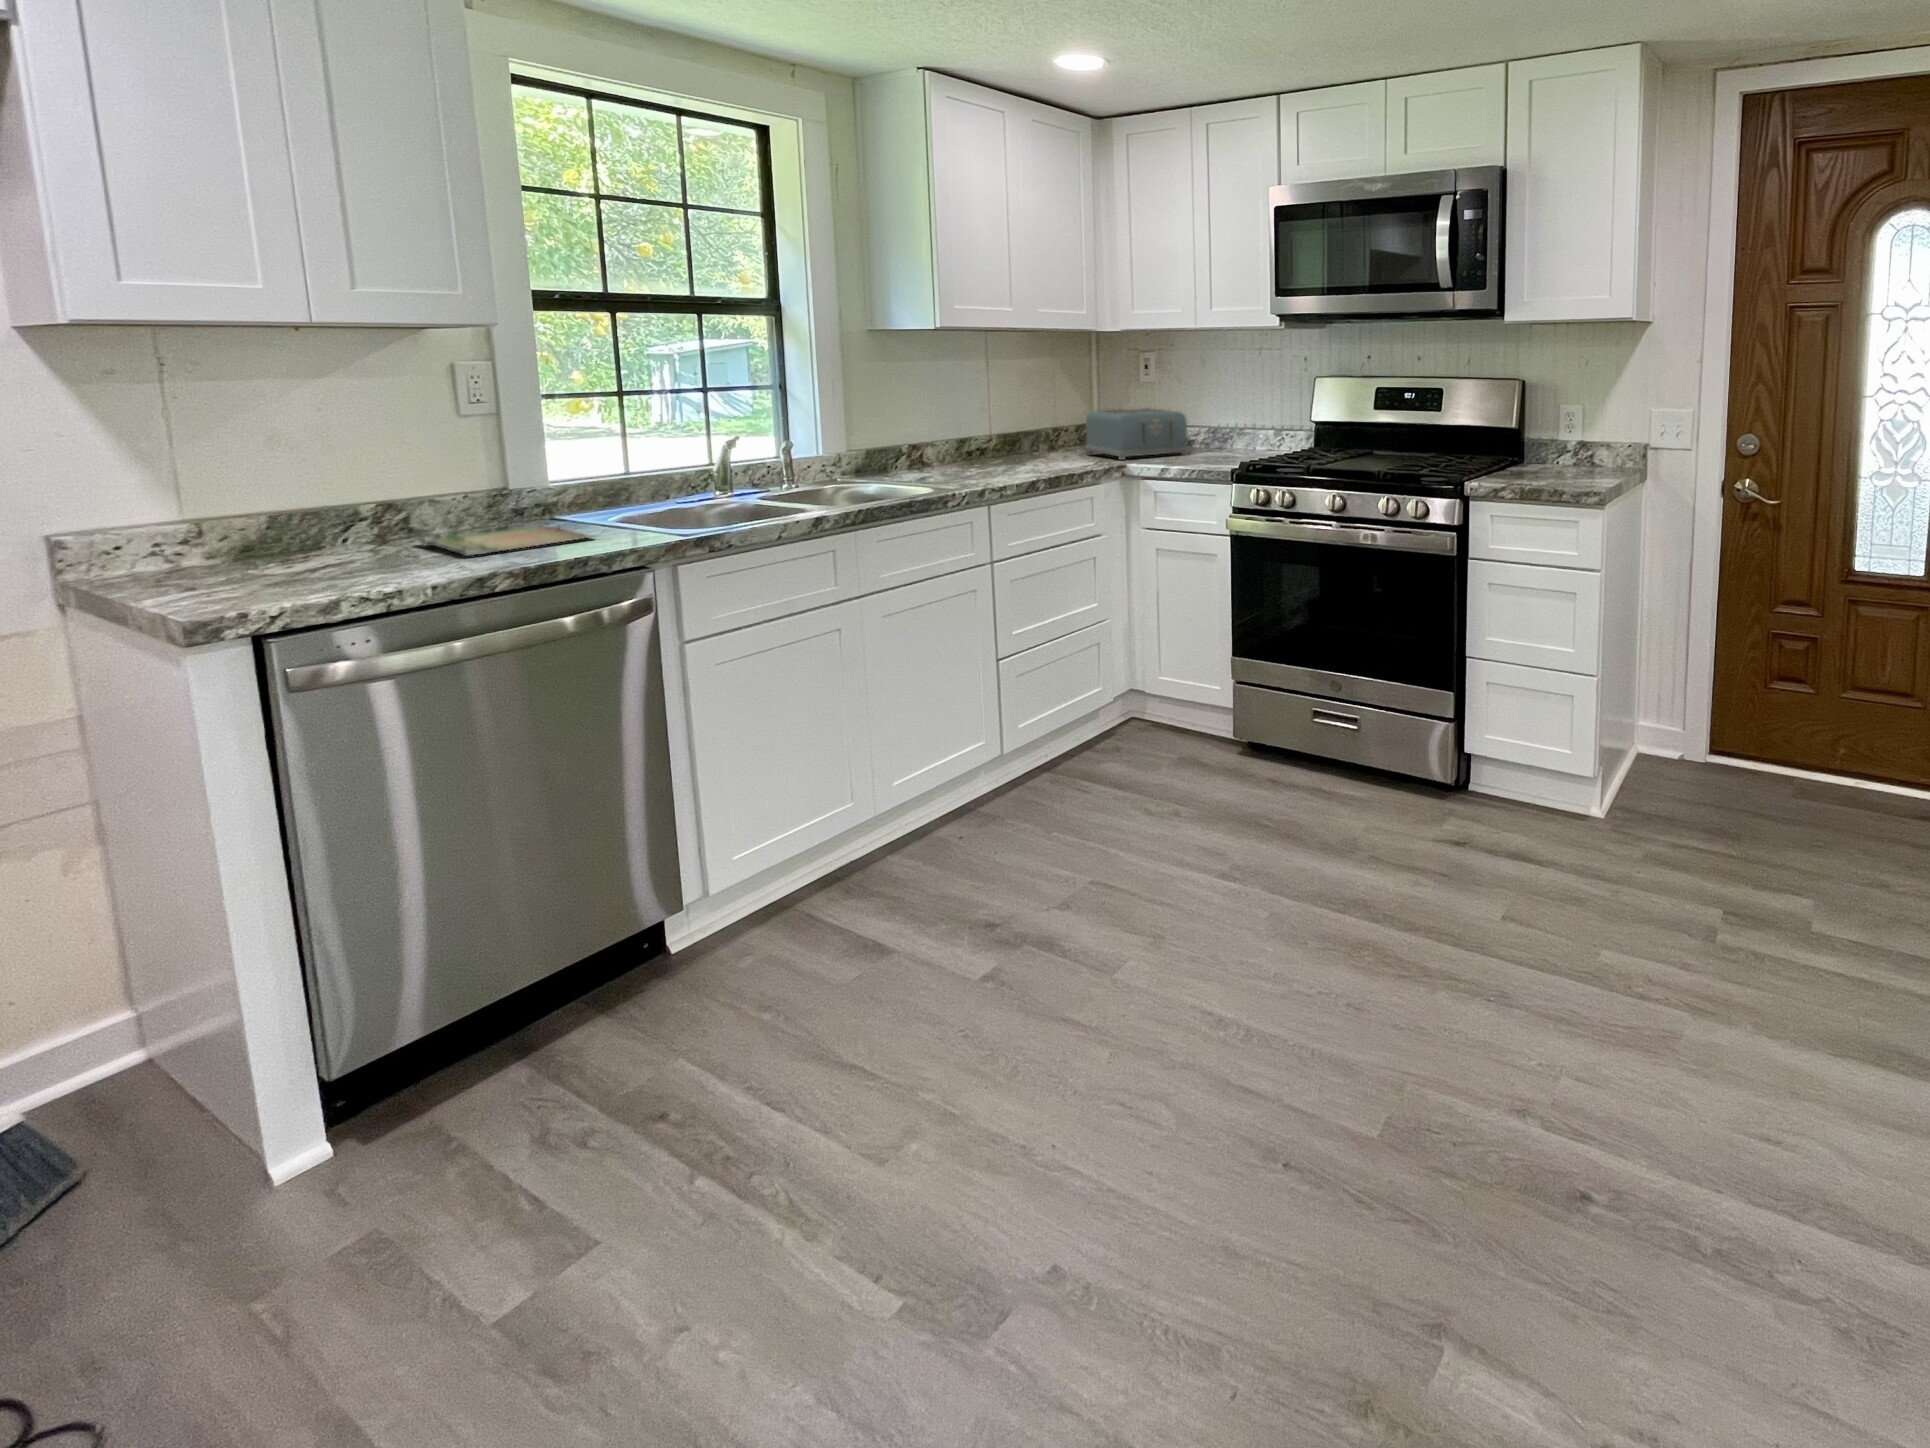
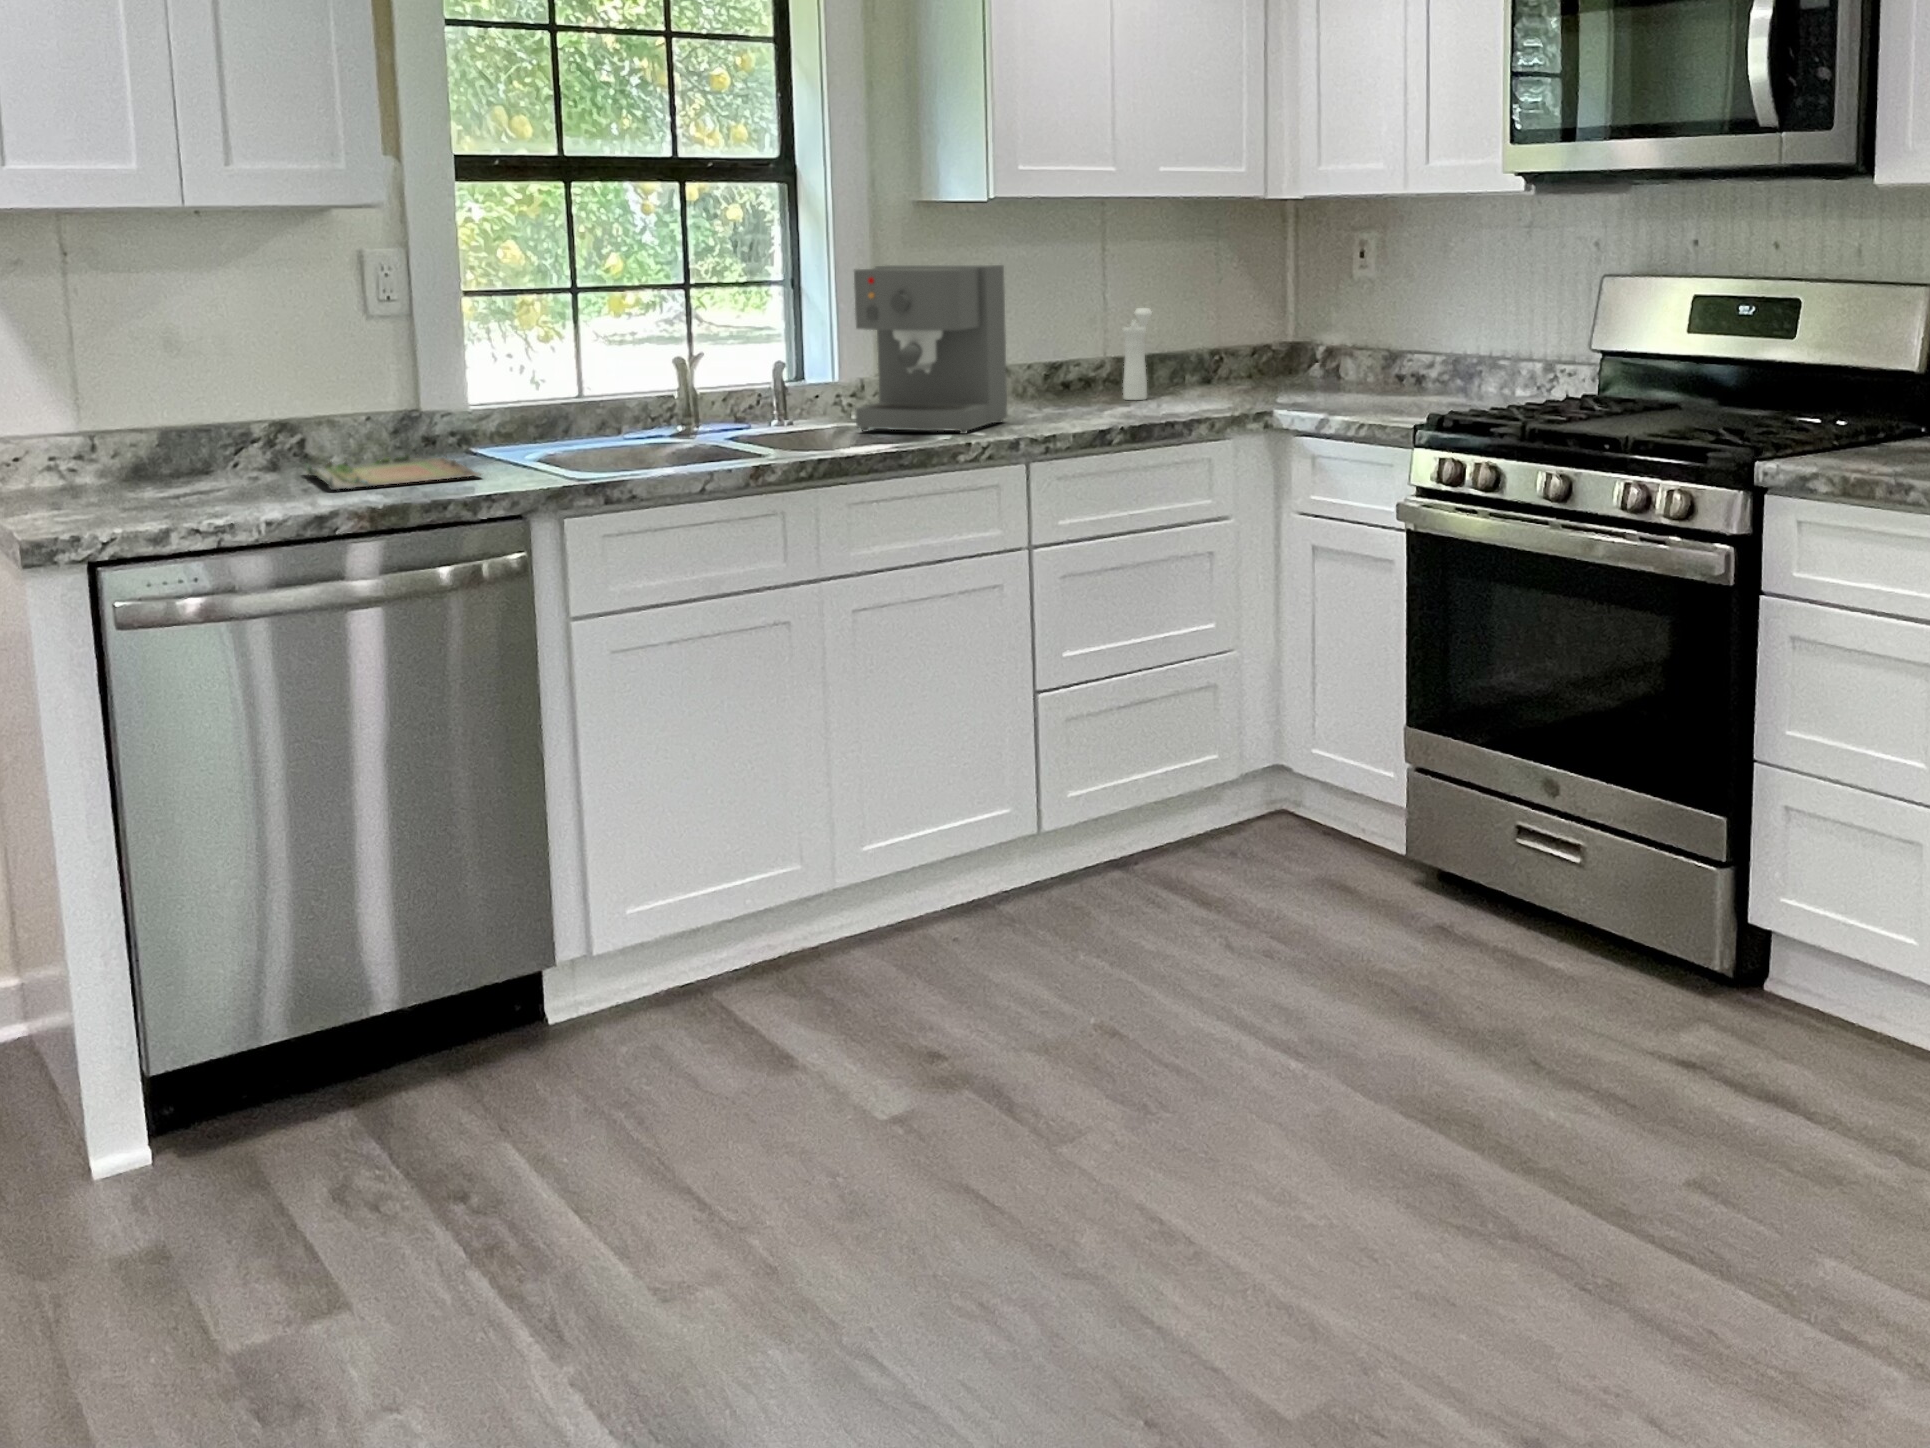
coffee maker: none [855,373,959,490] -> present [854,265,1007,434]
pepper mill: none [1013,401,1031,461] -> present [1123,308,1152,400]
toaster: present [1085,408,1190,460] -> none [1235,322,1391,403]

